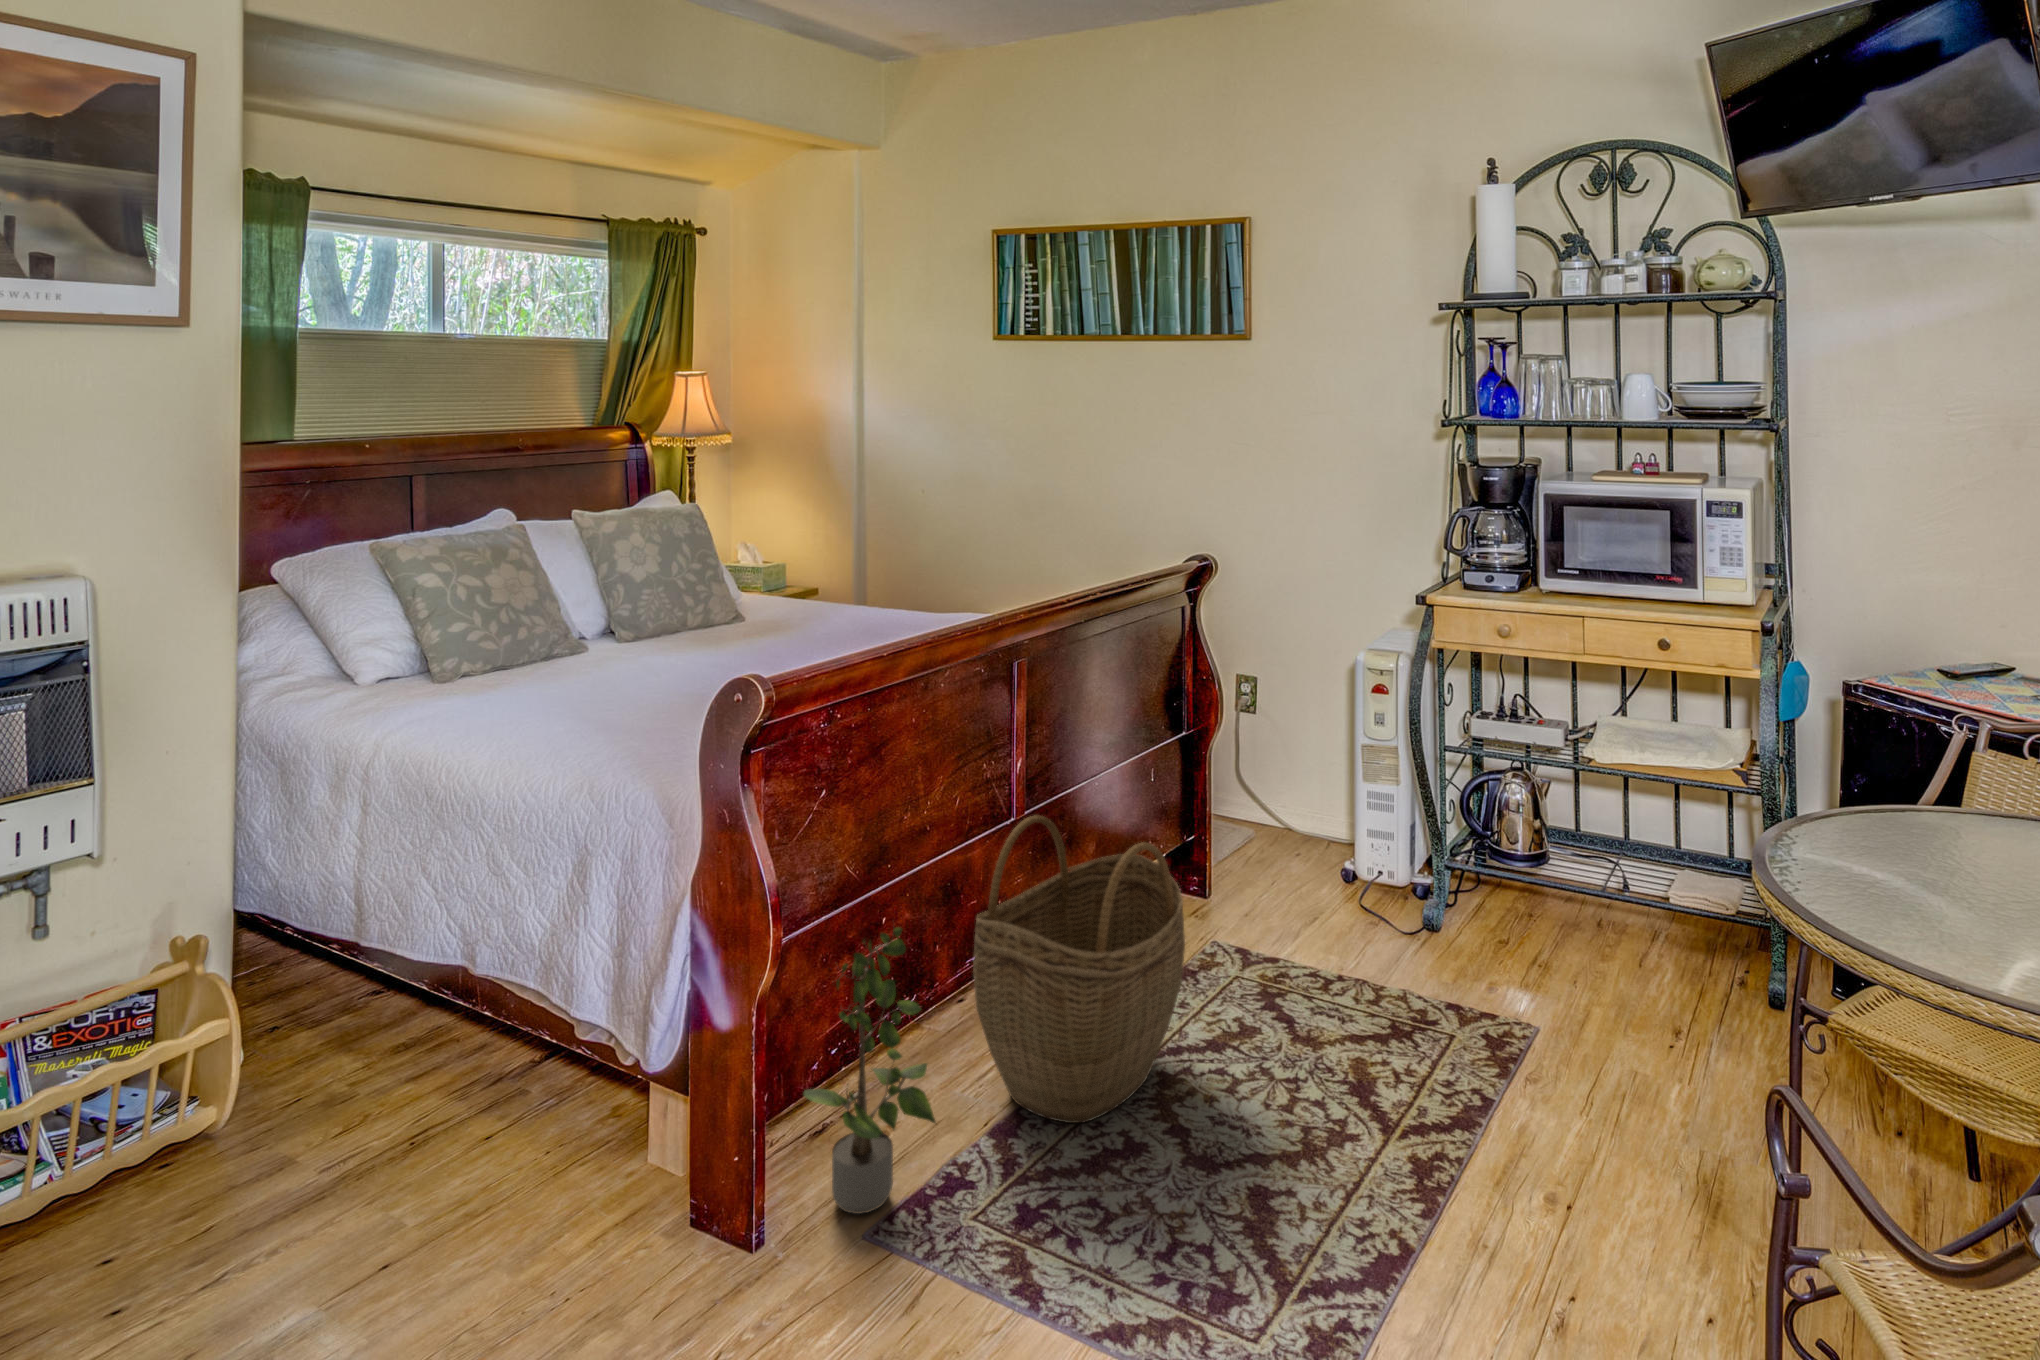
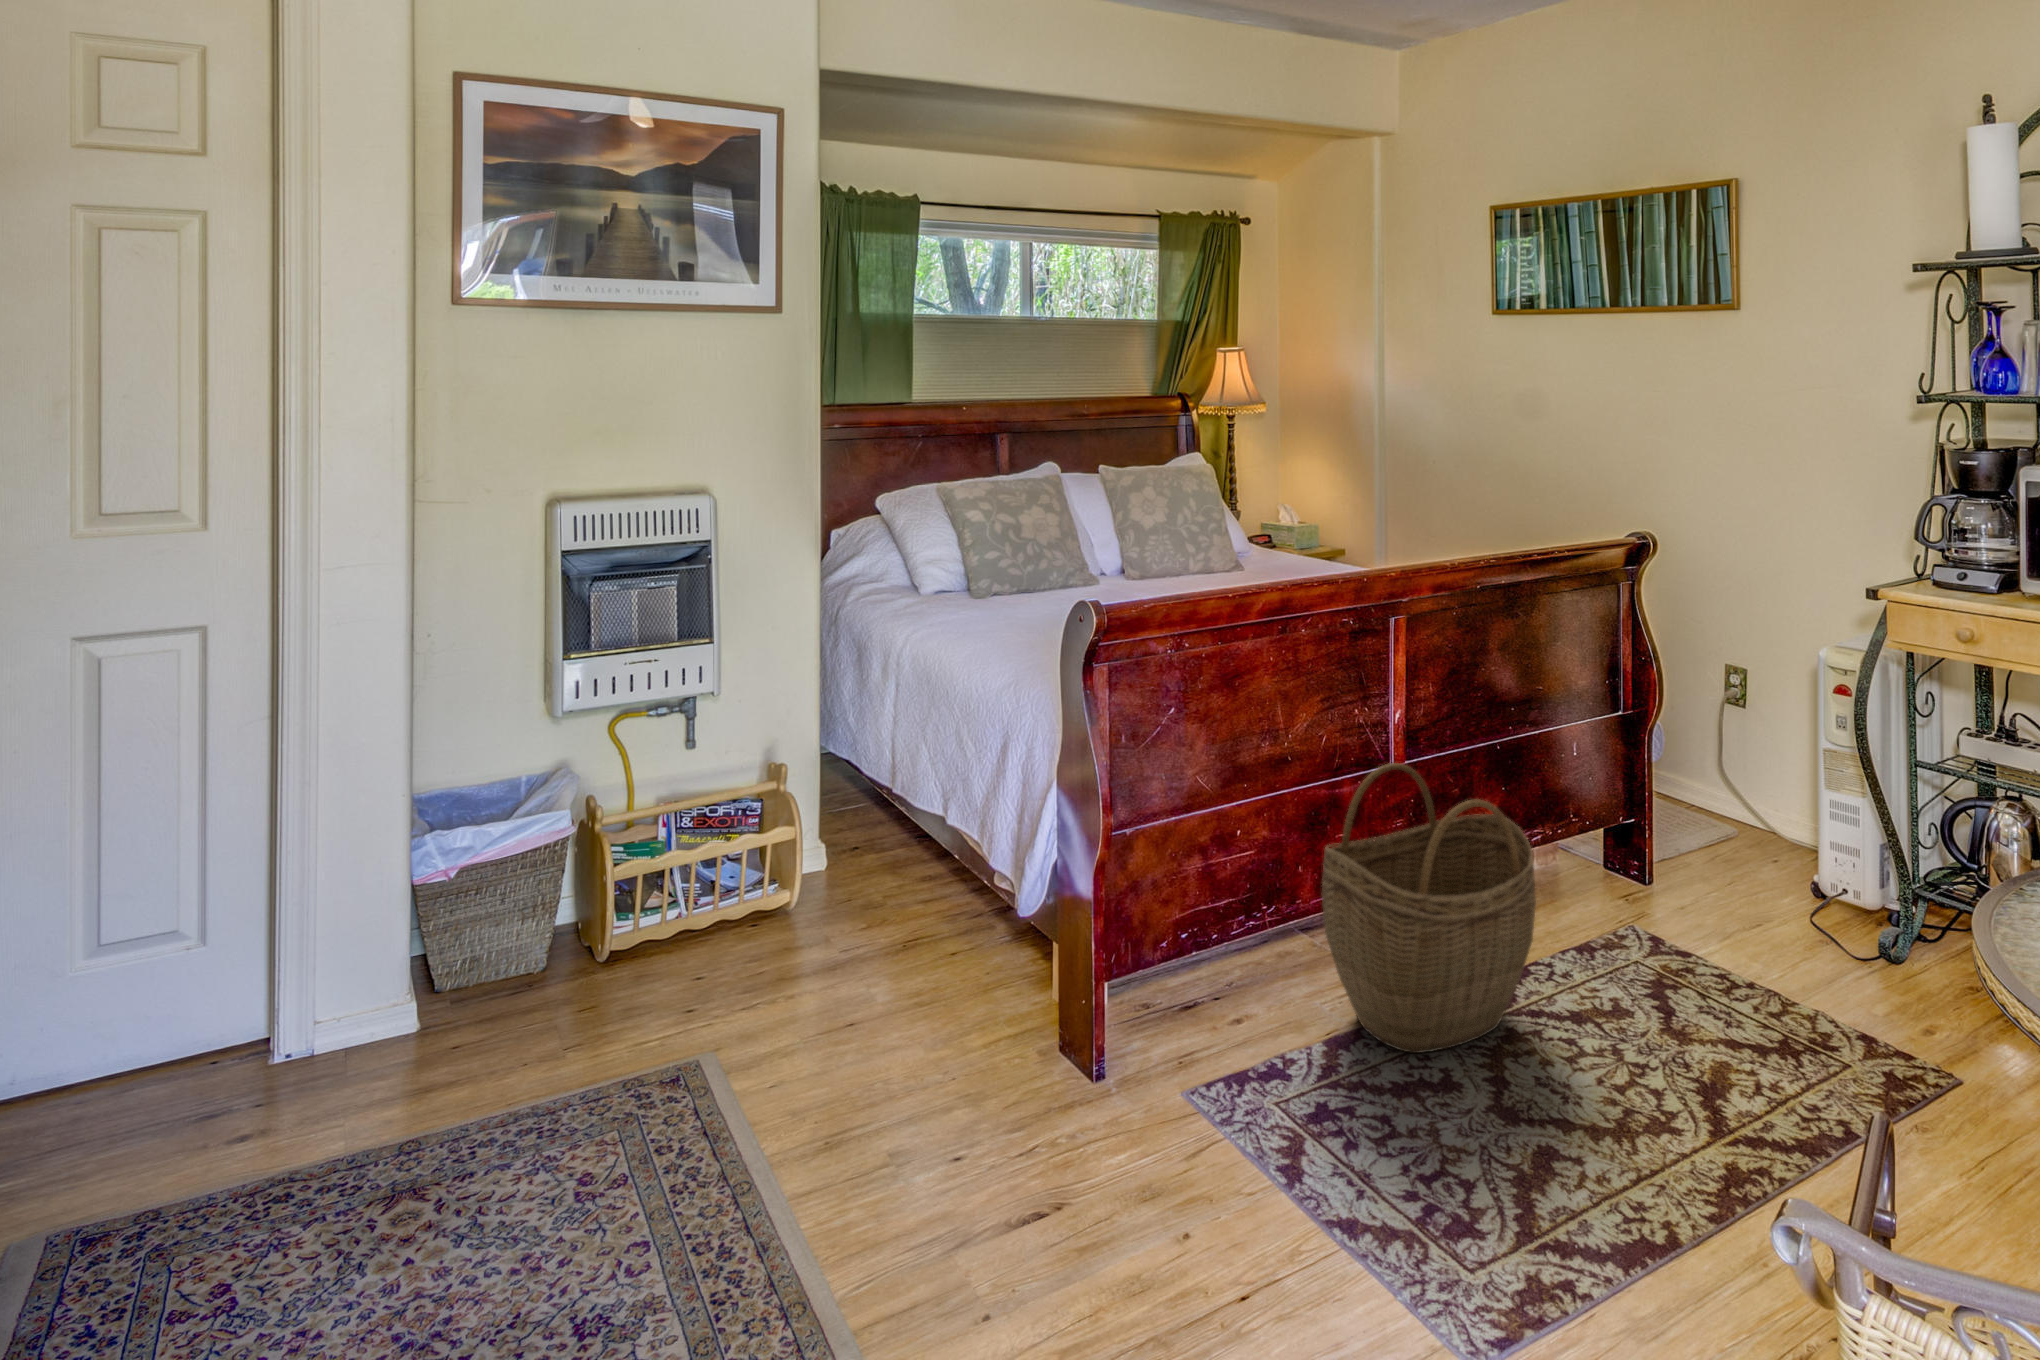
potted plant: present [804,927,936,1214] -> none [1140,829,1266,1076]

